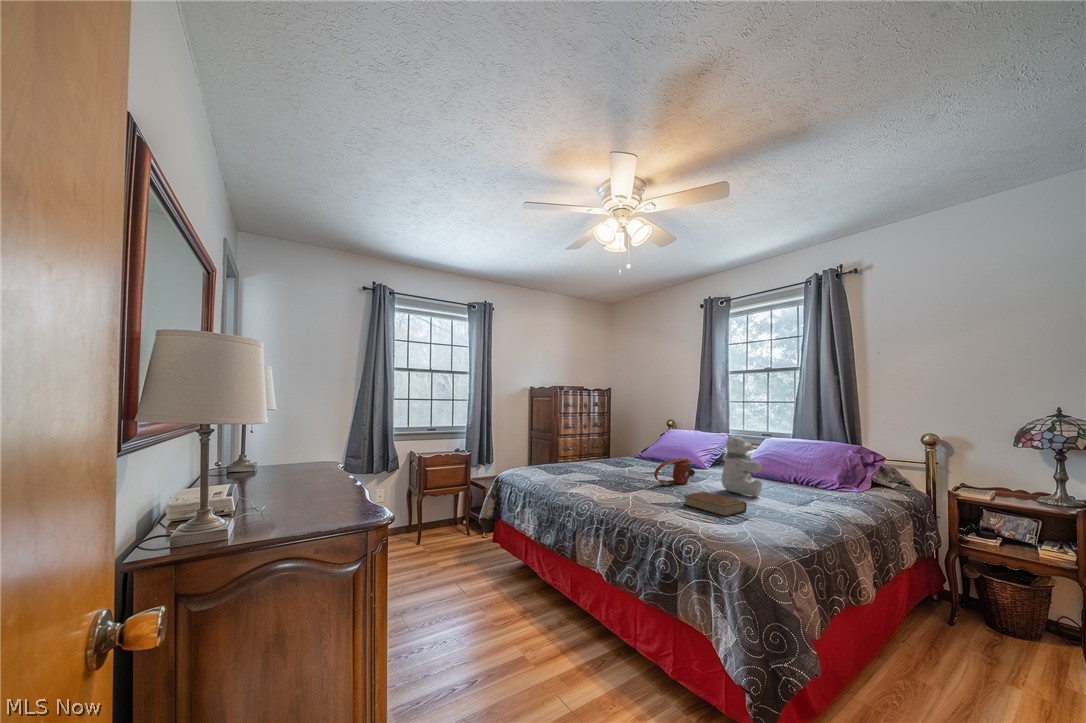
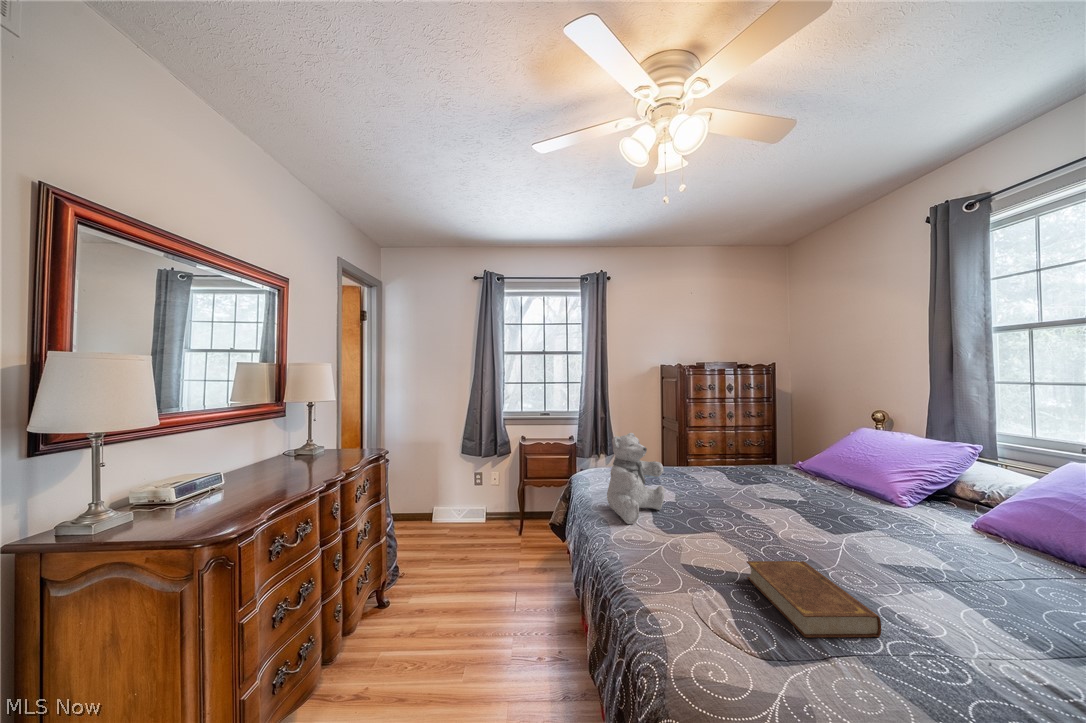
teddy bear: present [721,435,762,497] -> present [607,433,665,524]
handbag: present [654,458,695,485] -> none [744,484,841,530]

